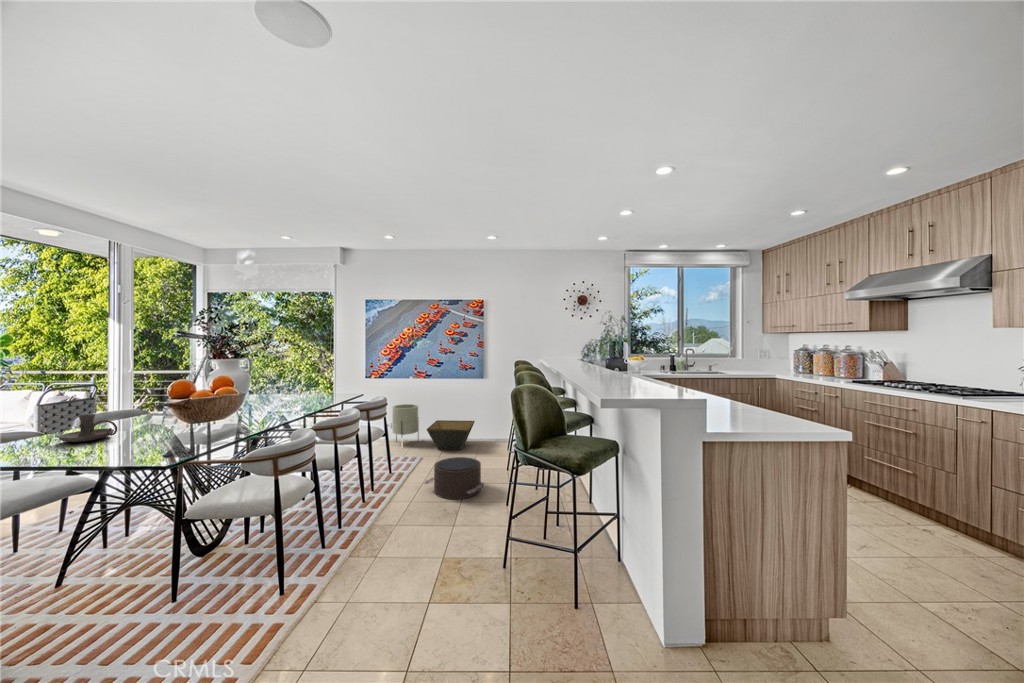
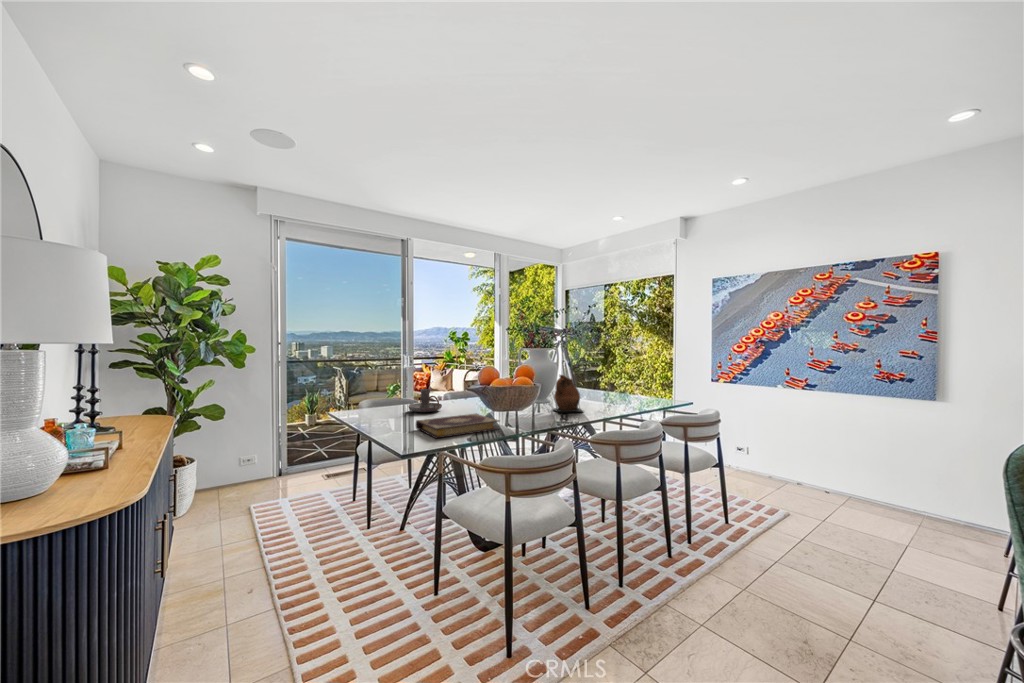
ceramic pitcher: none [251,383,286,416] -> present [553,375,583,412]
planter: present [392,404,419,441] -> none [747,424,791,487]
basket: present [427,420,475,450] -> none [800,459,909,521]
book: none [116,428,223,455] -> present [416,414,499,438]
pouf: present [425,457,484,499] -> none [773,534,917,633]

